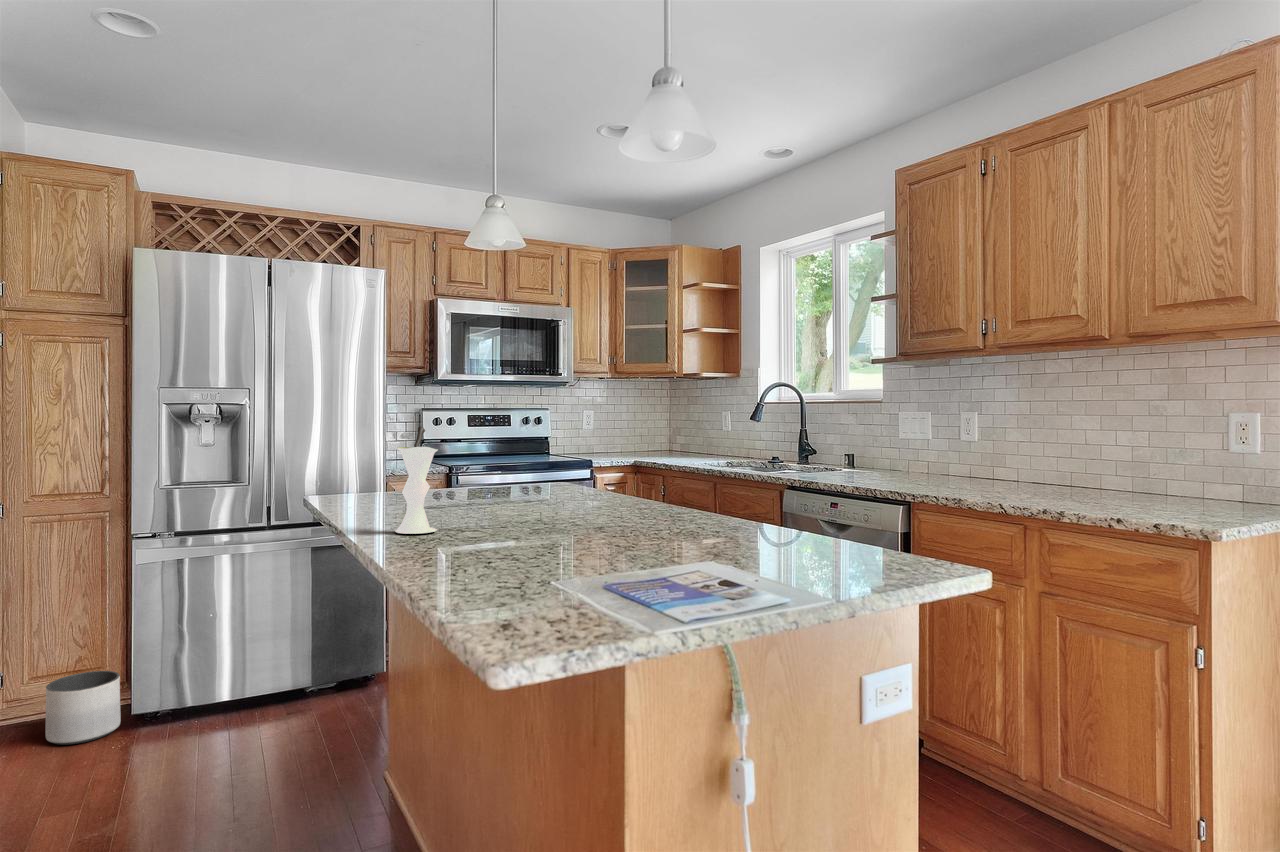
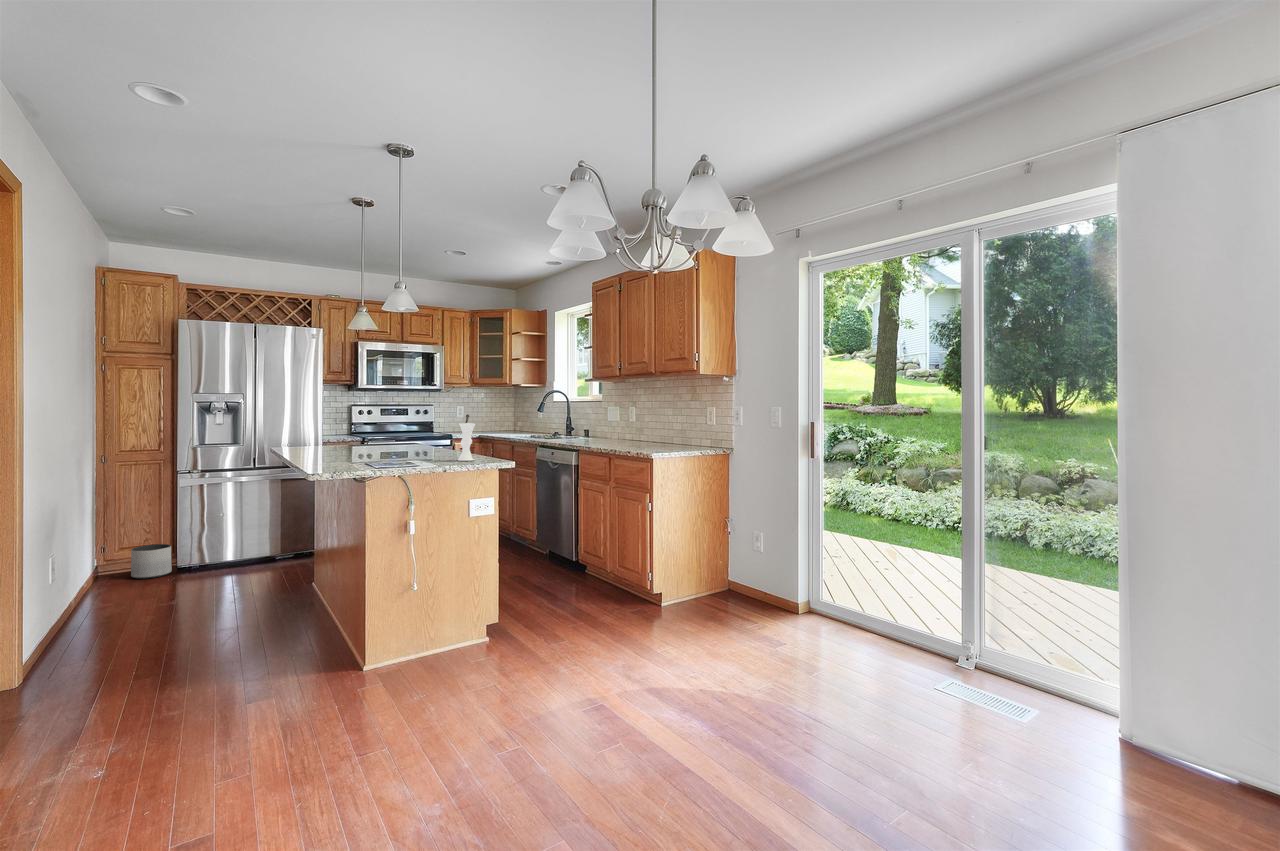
vase: present [395,426,438,534] -> present [458,414,476,461]

